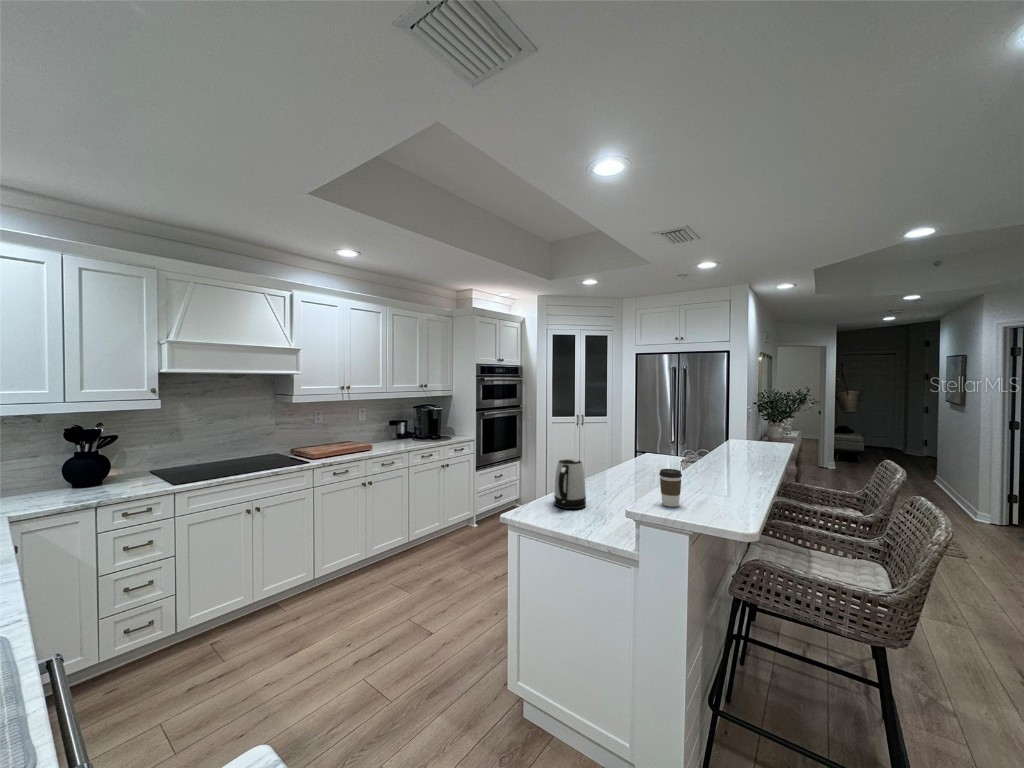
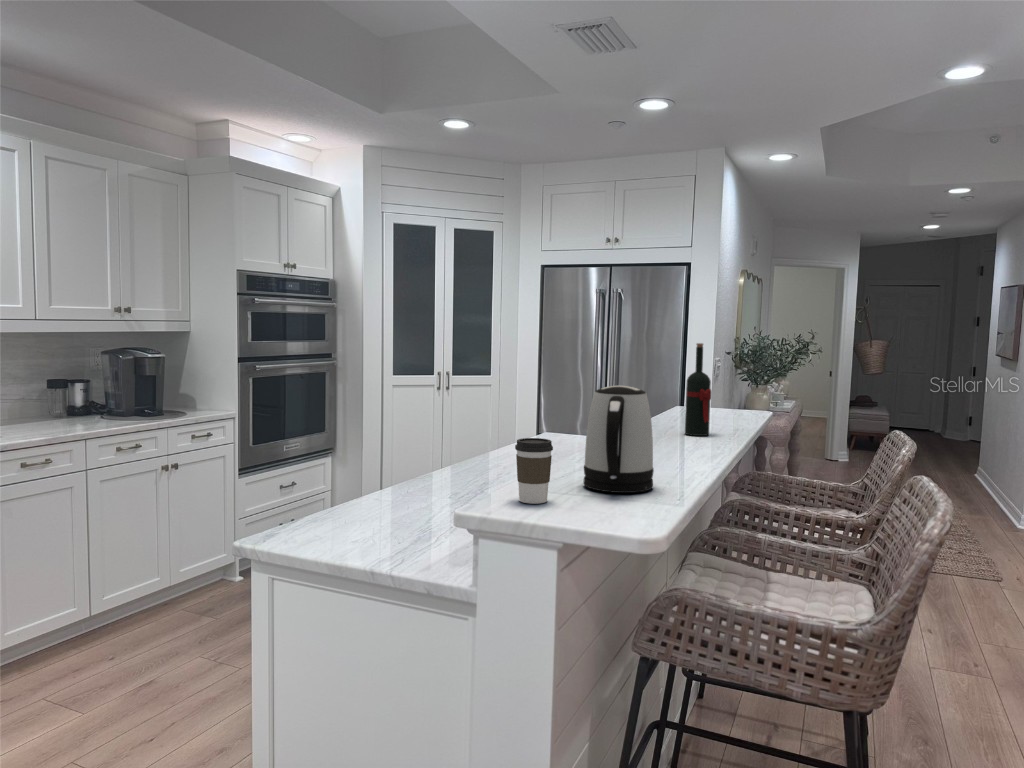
wine bottle: none [743,406,760,461] -> present [685,343,711,436]
kettle: present [554,458,586,509] -> present [583,386,654,493]

